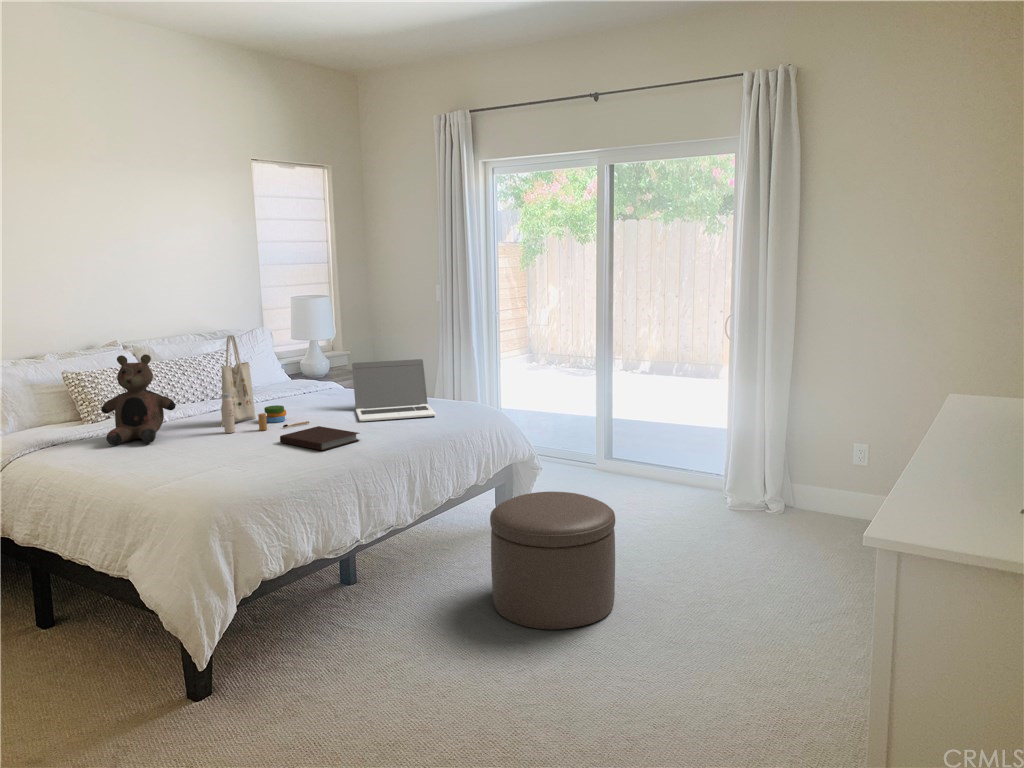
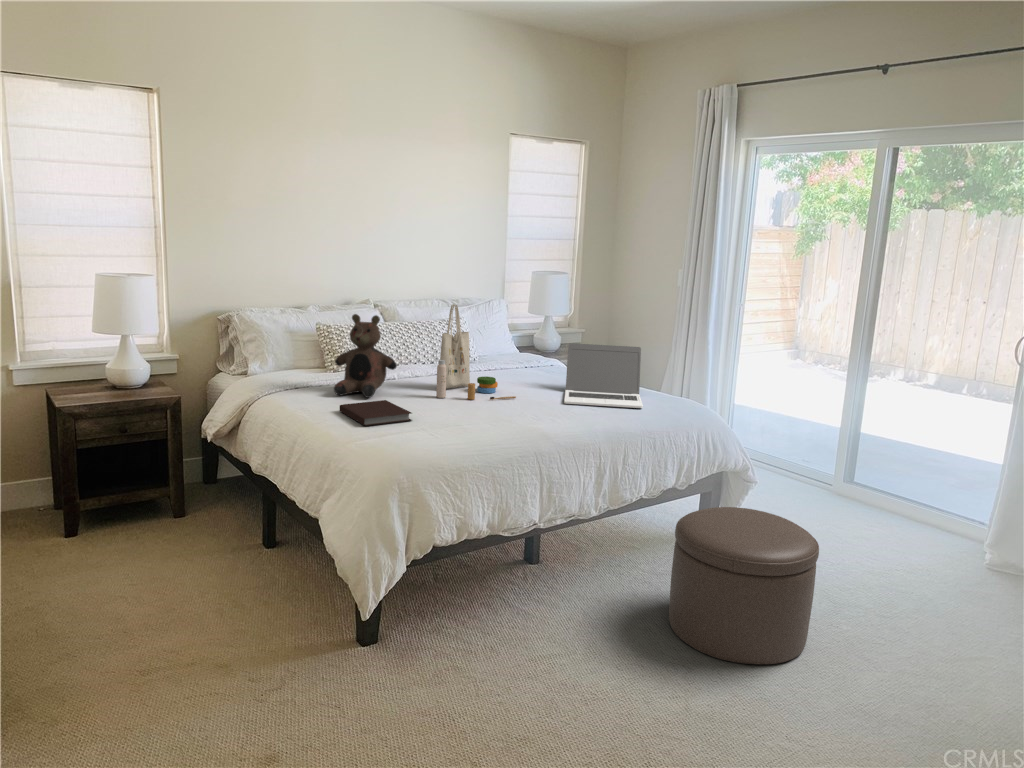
notebook: present [280,426,359,450] -> present [340,400,411,426]

